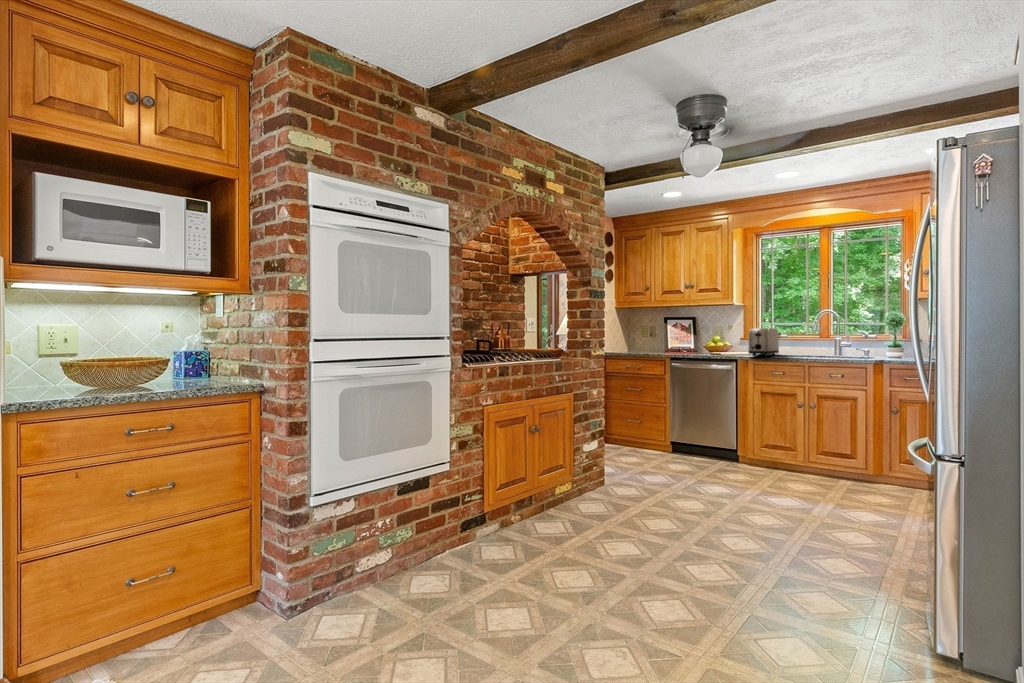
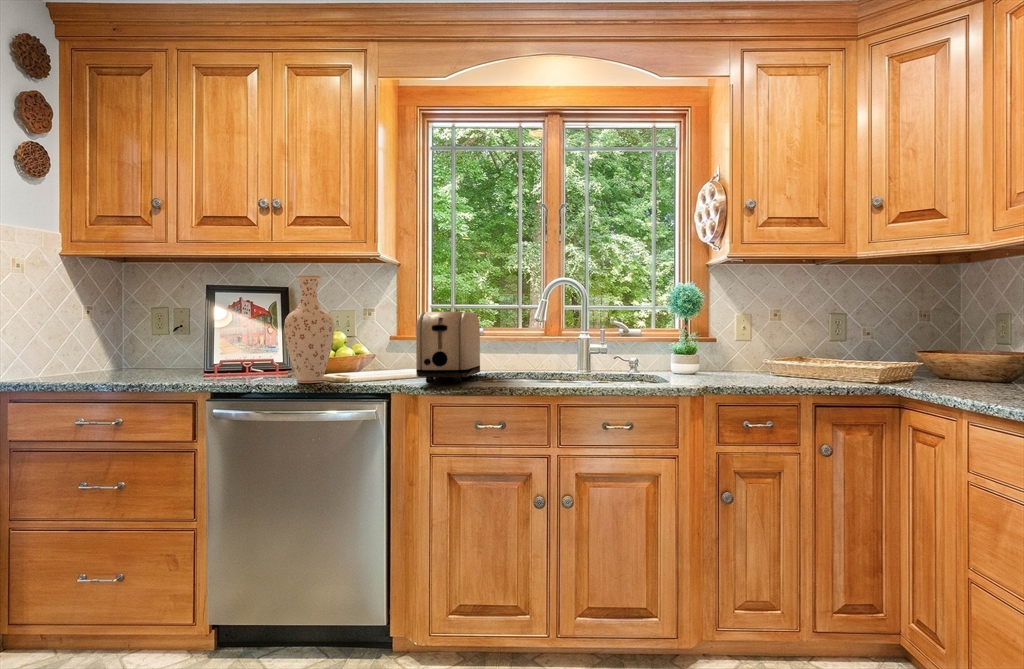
vase: none [696,314,715,356] -> present [284,275,334,383]

